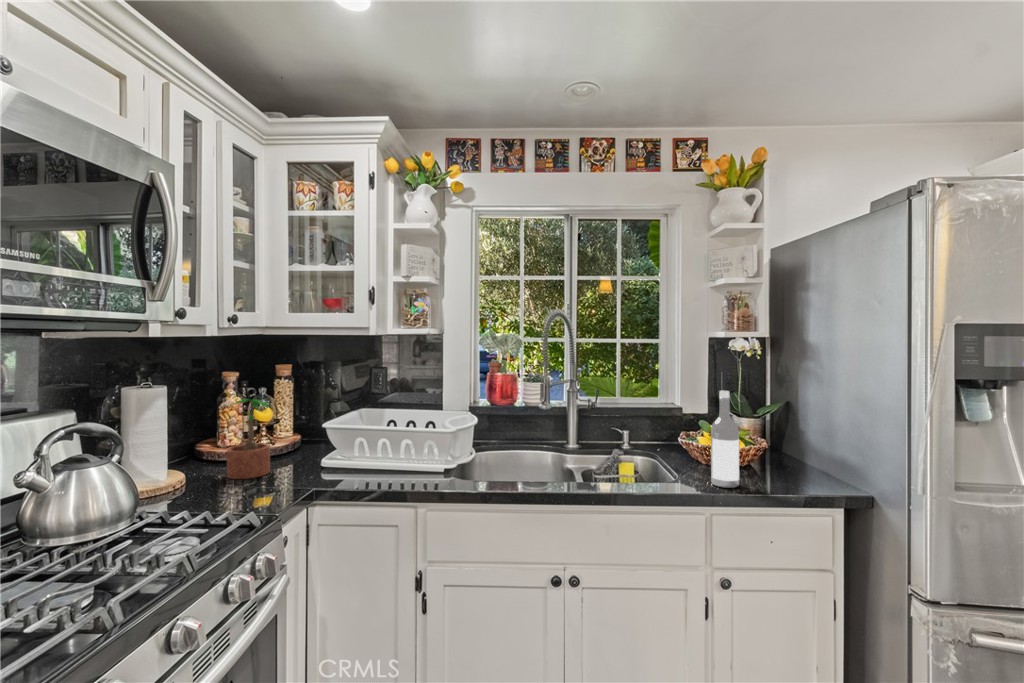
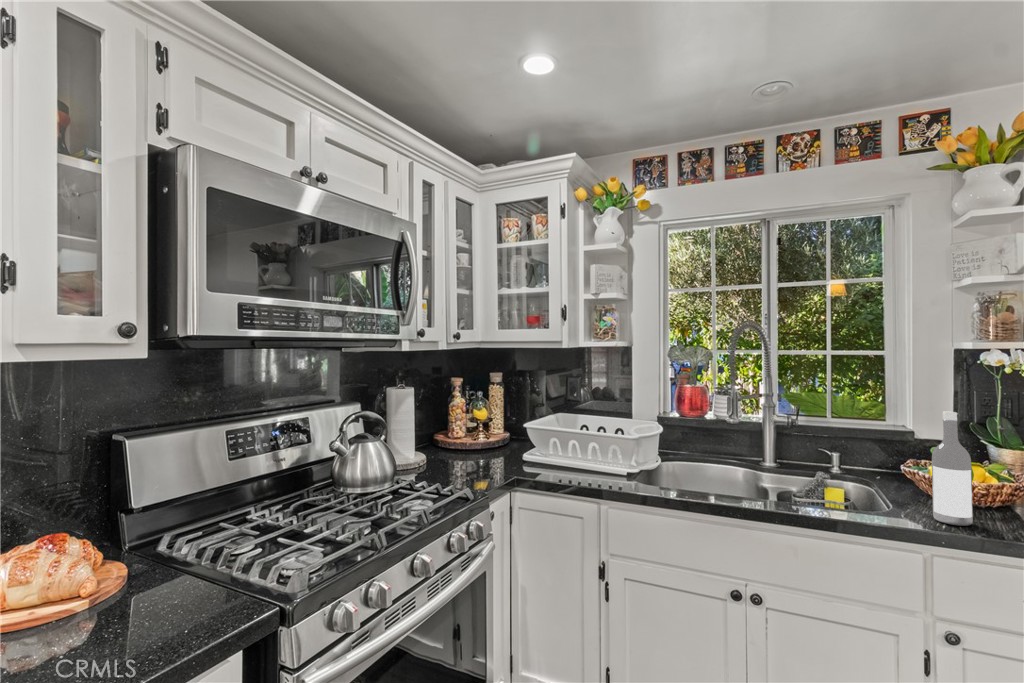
potted plant: present [227,399,270,479] -> none [453,400,486,465]

